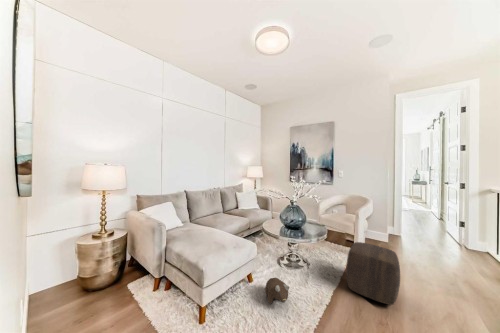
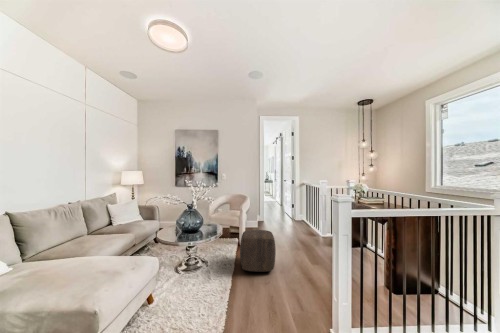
plush toy: present [265,278,290,304] -> none [172,281,200,308]

